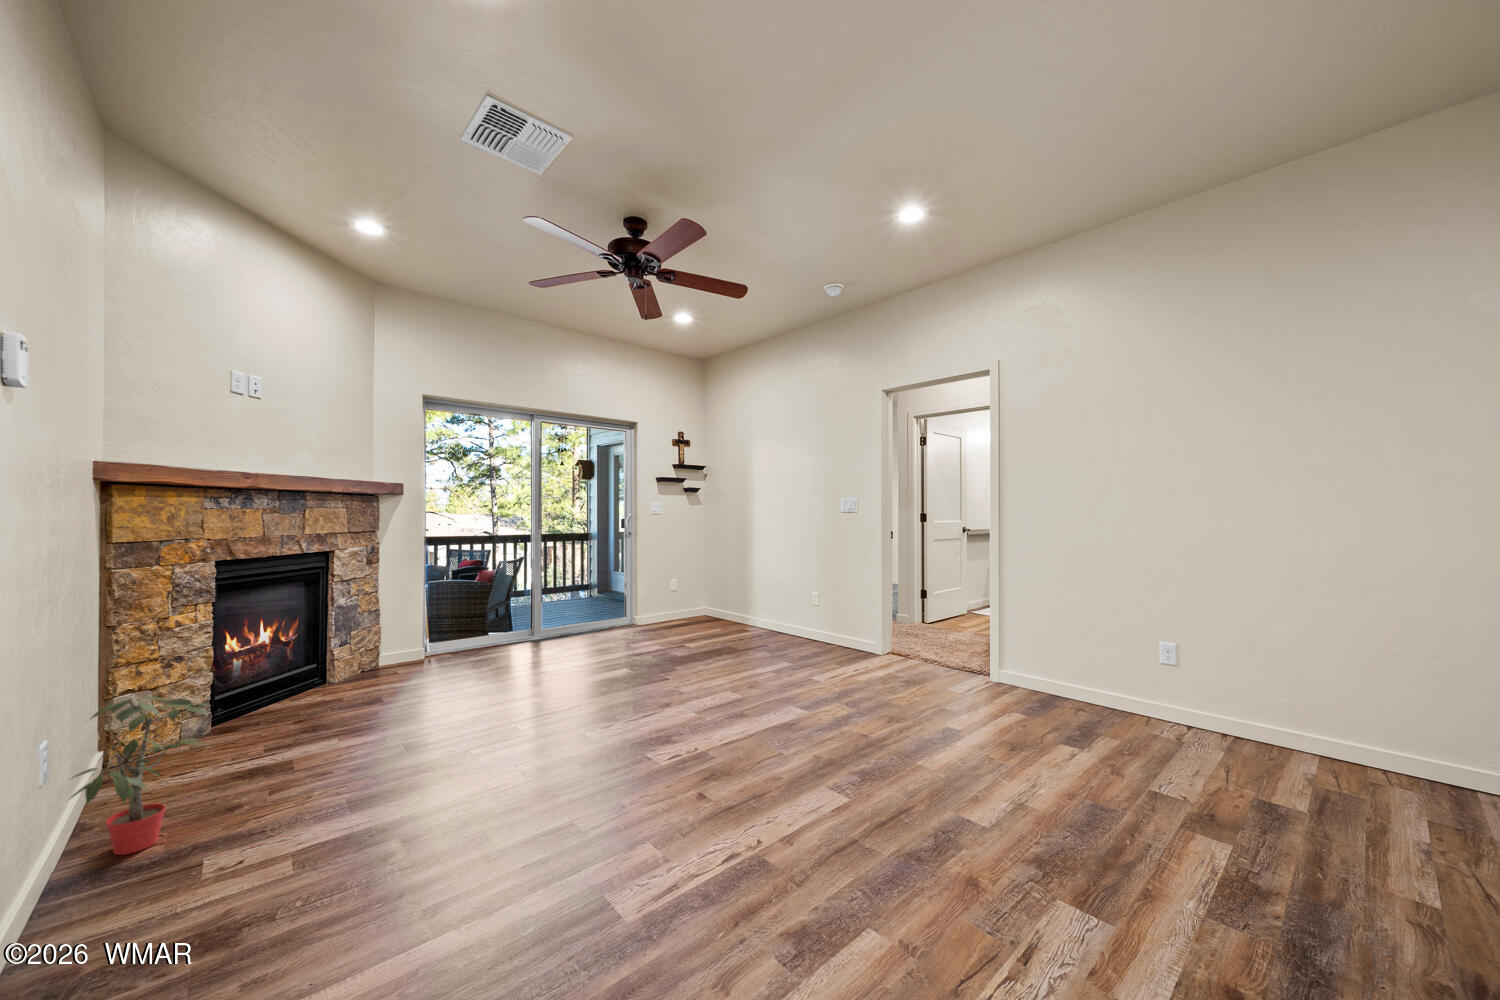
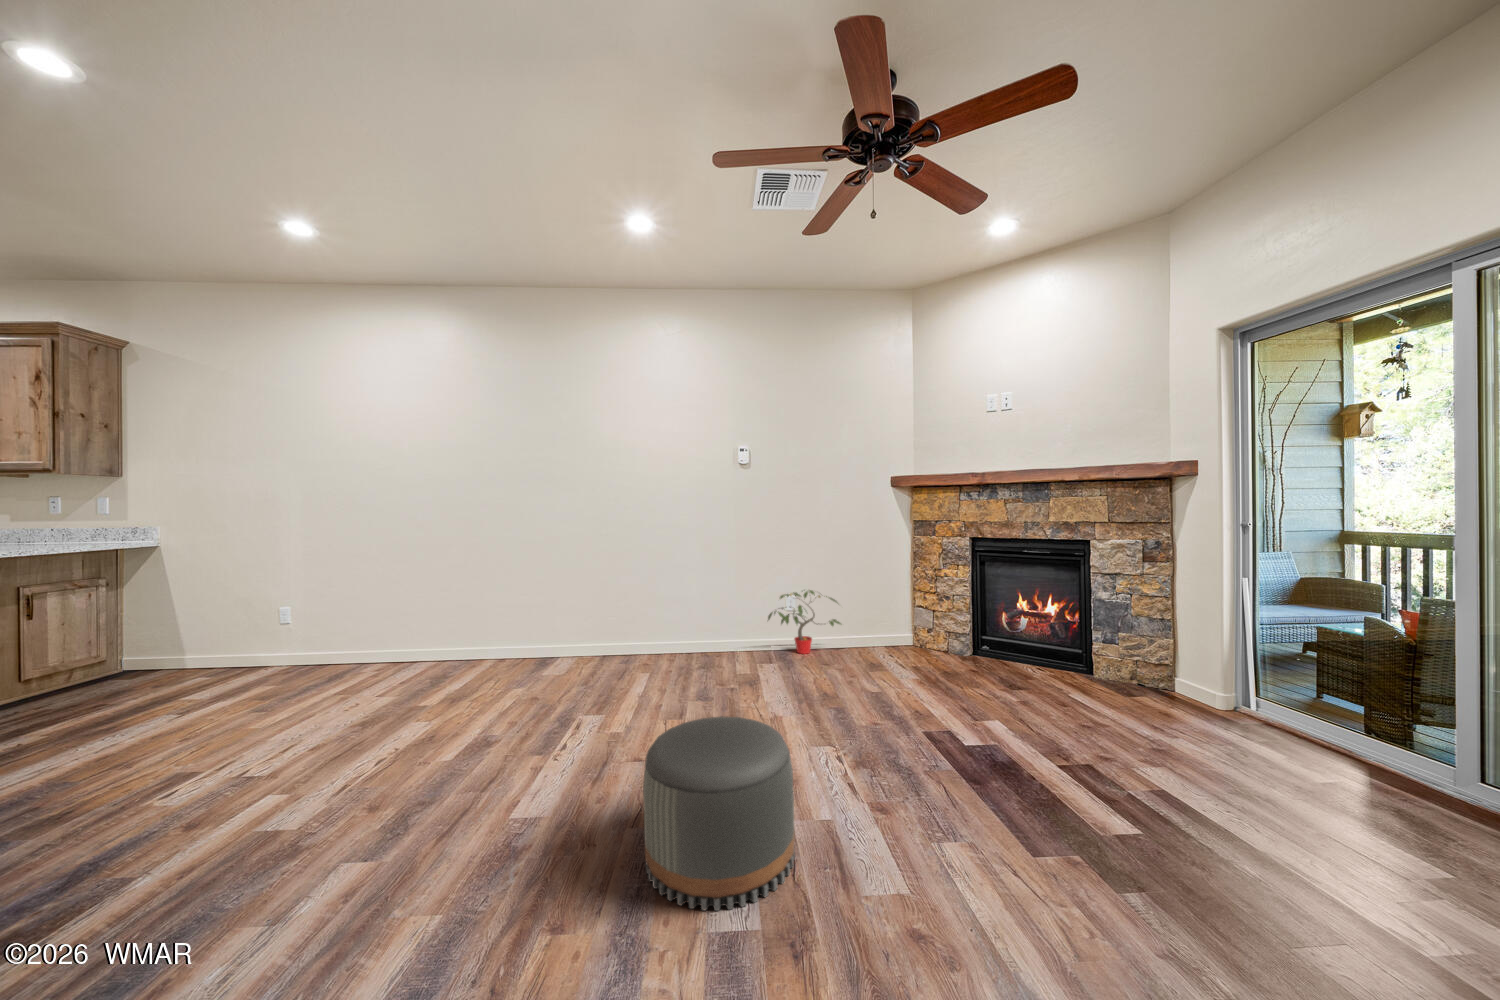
pouf: none [714,644,808,743] -> present [643,716,795,911]

